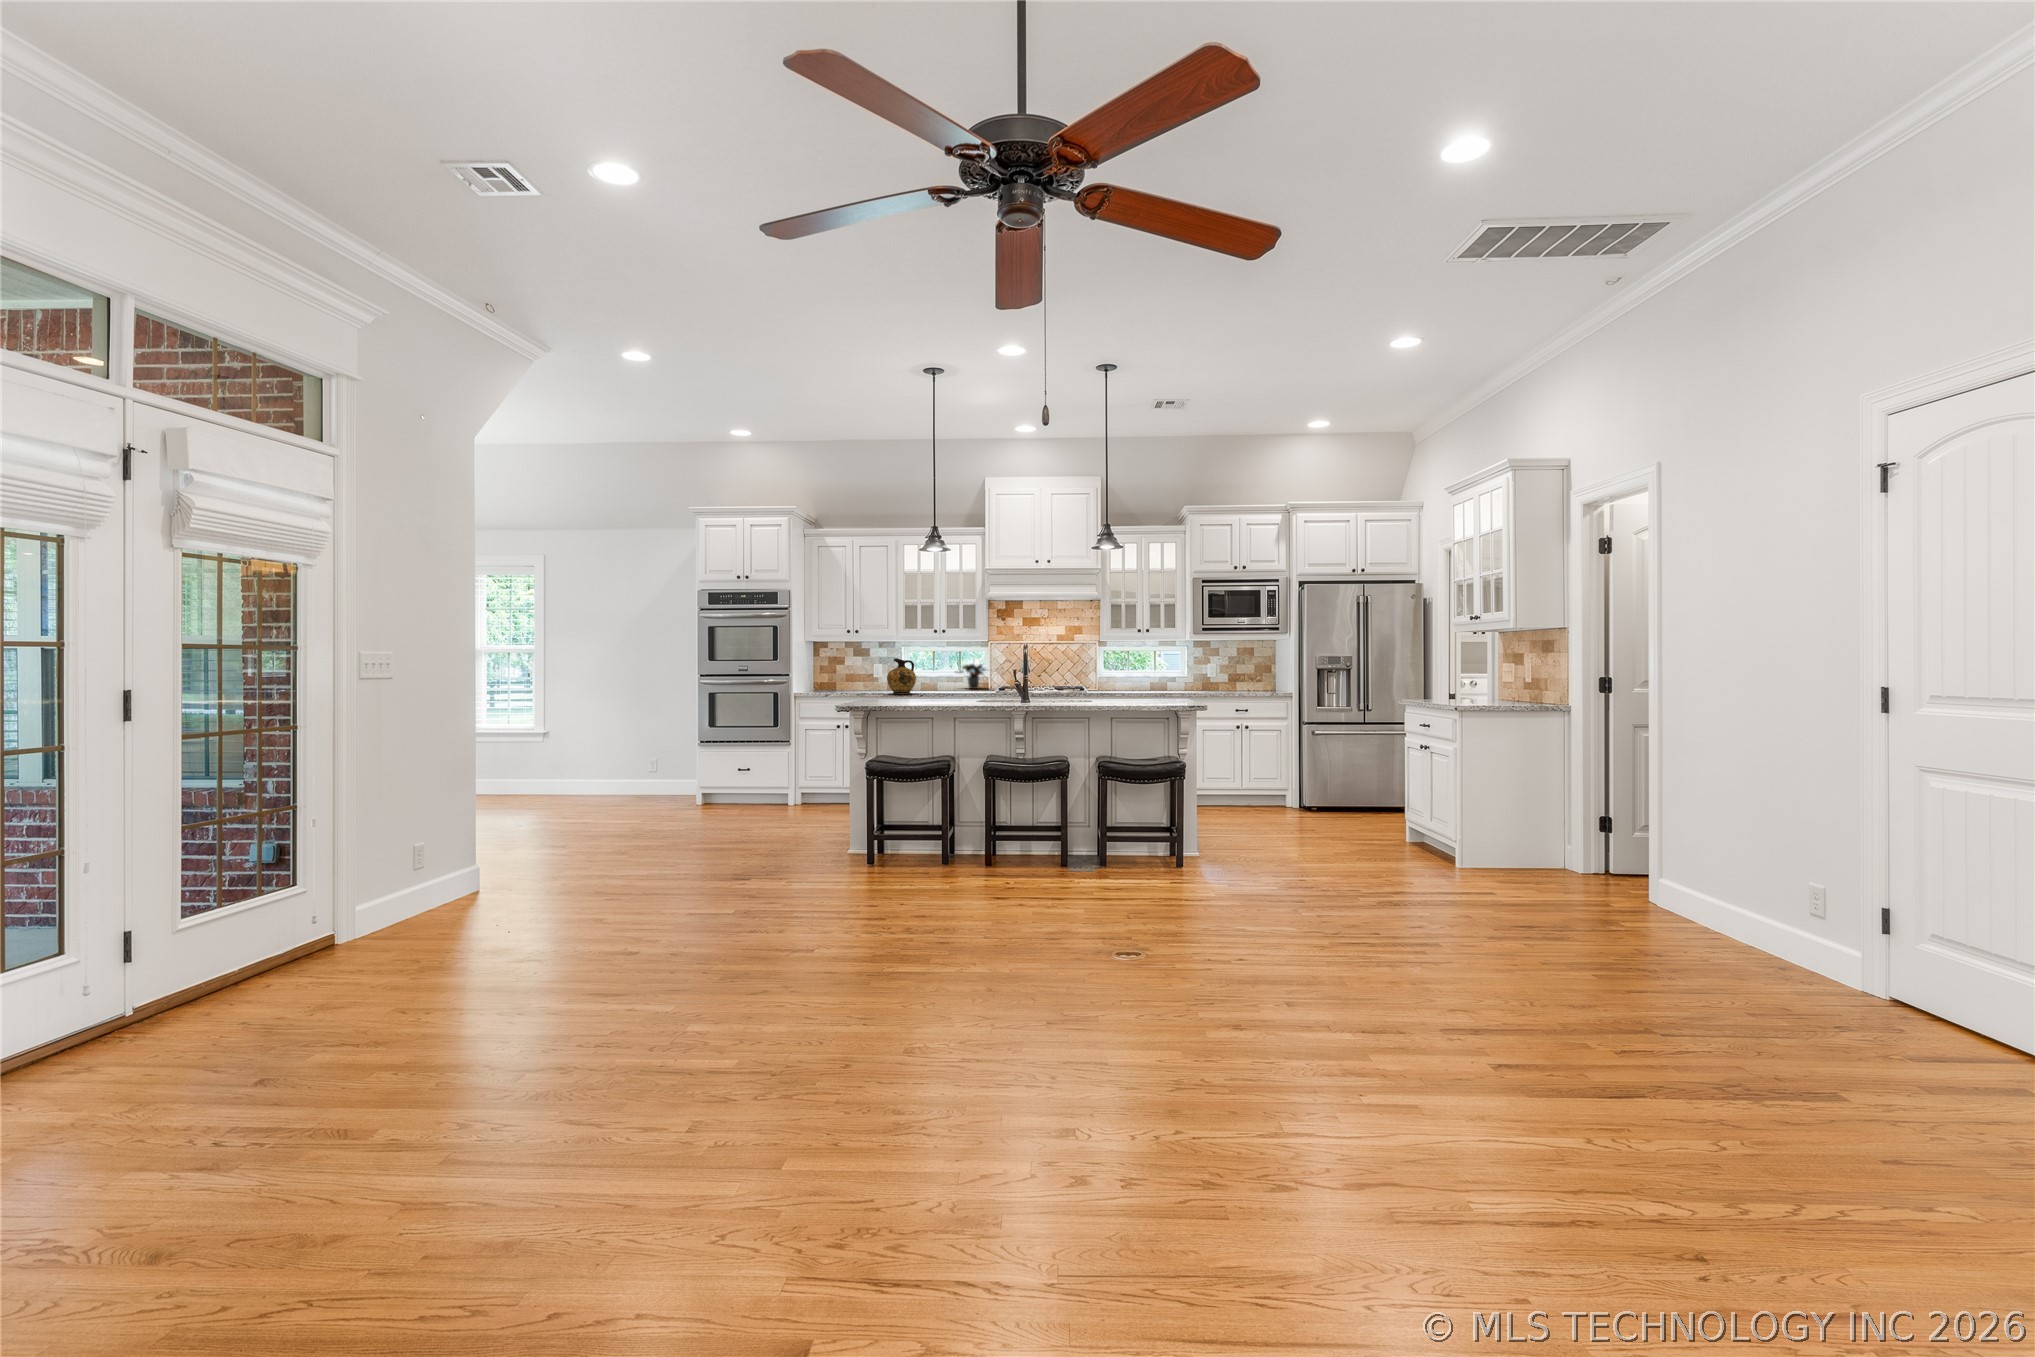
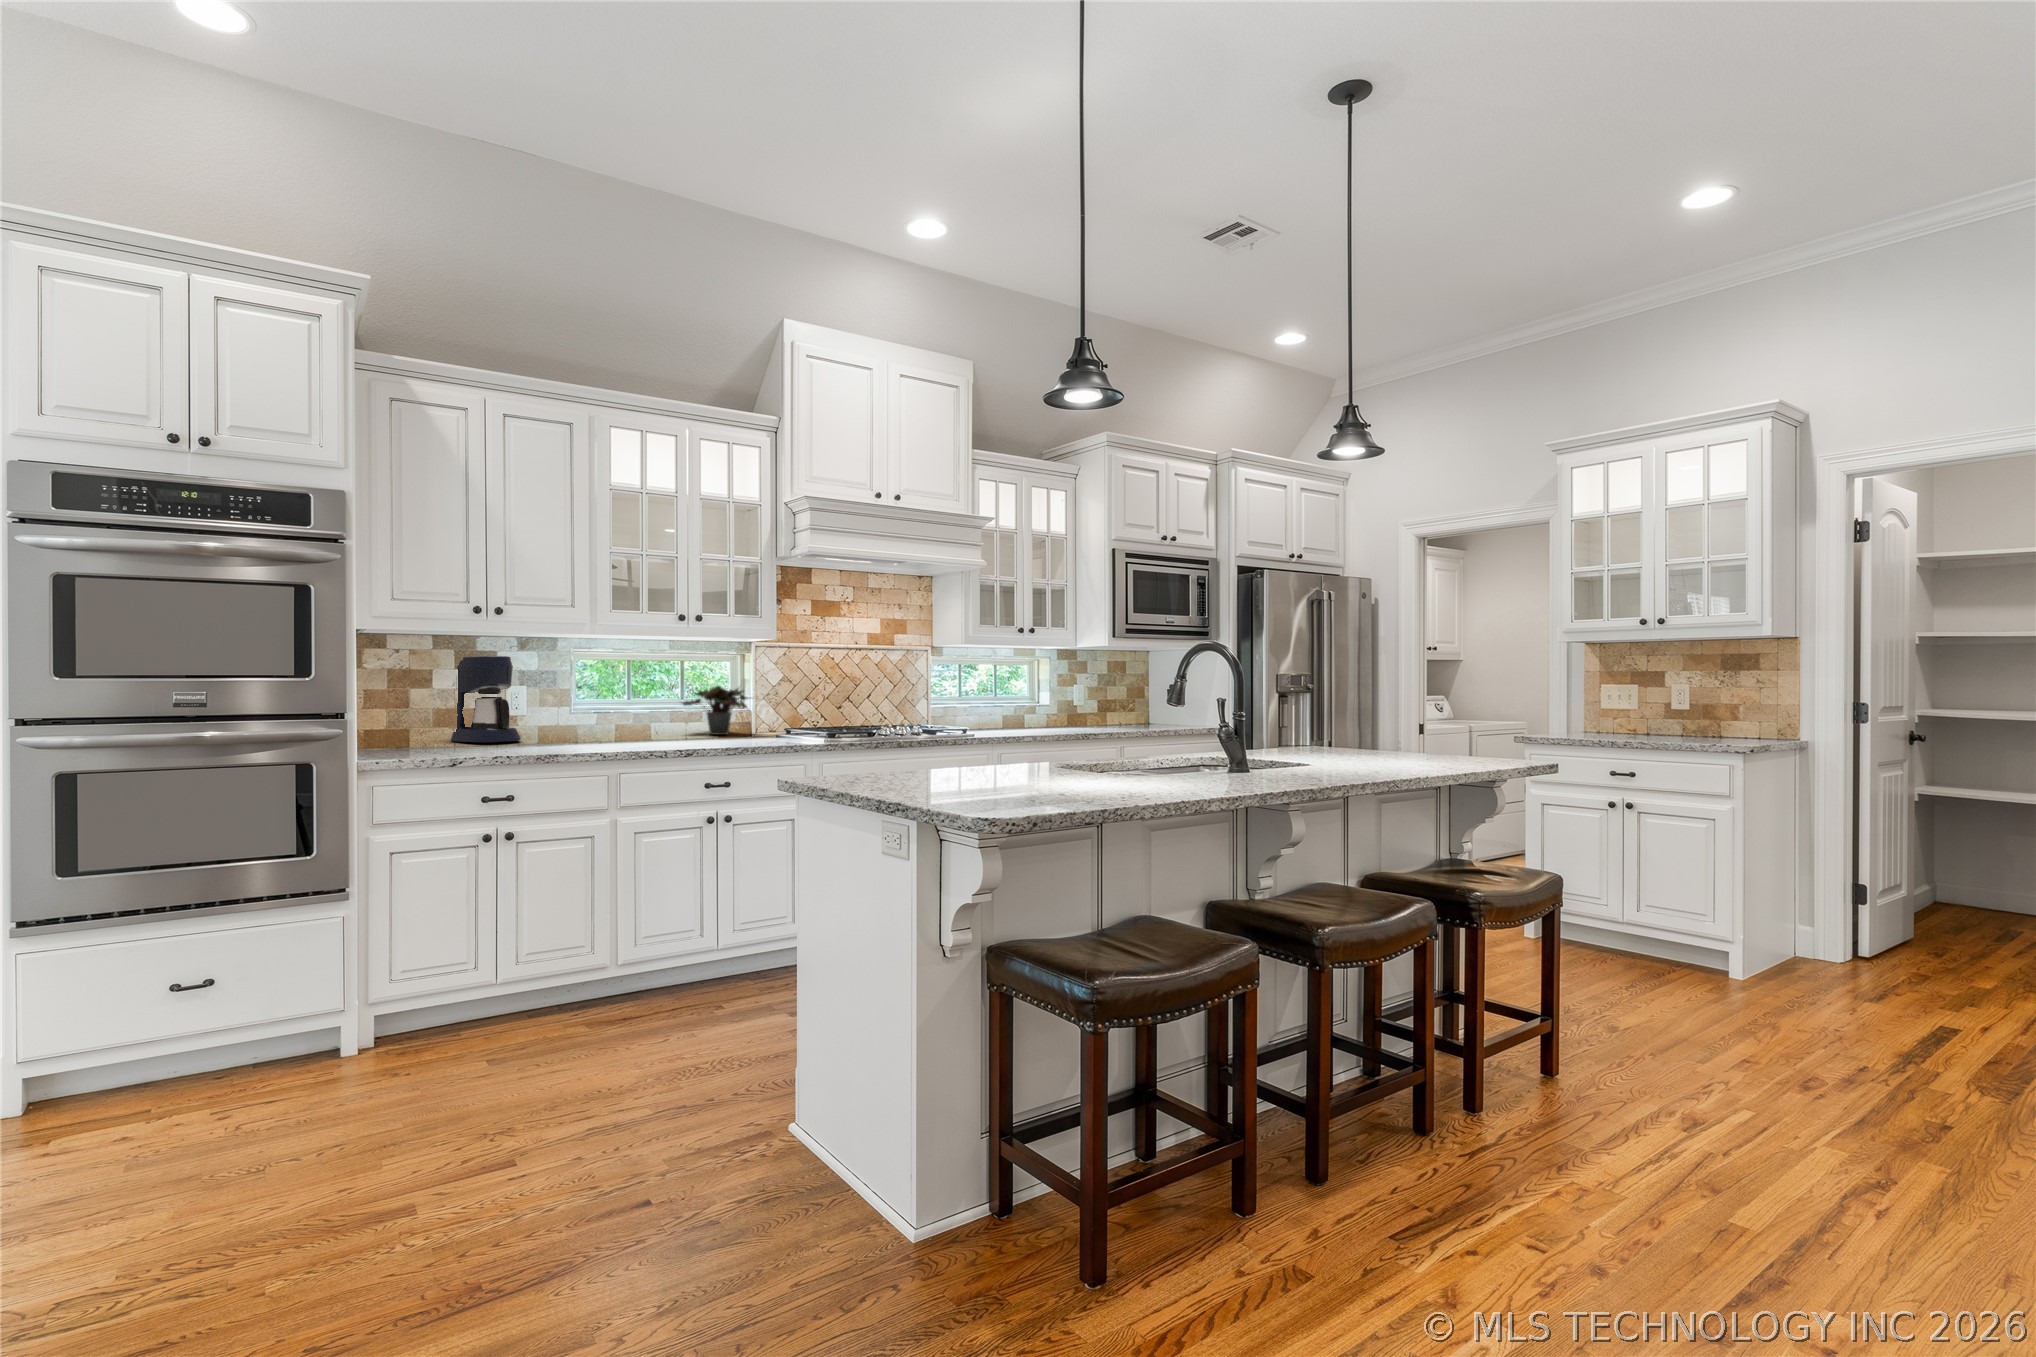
coffee maker: none [854,650,880,689] -> present [450,656,521,743]
ceramic jug: present [887,658,916,694] -> none [597,674,665,754]

